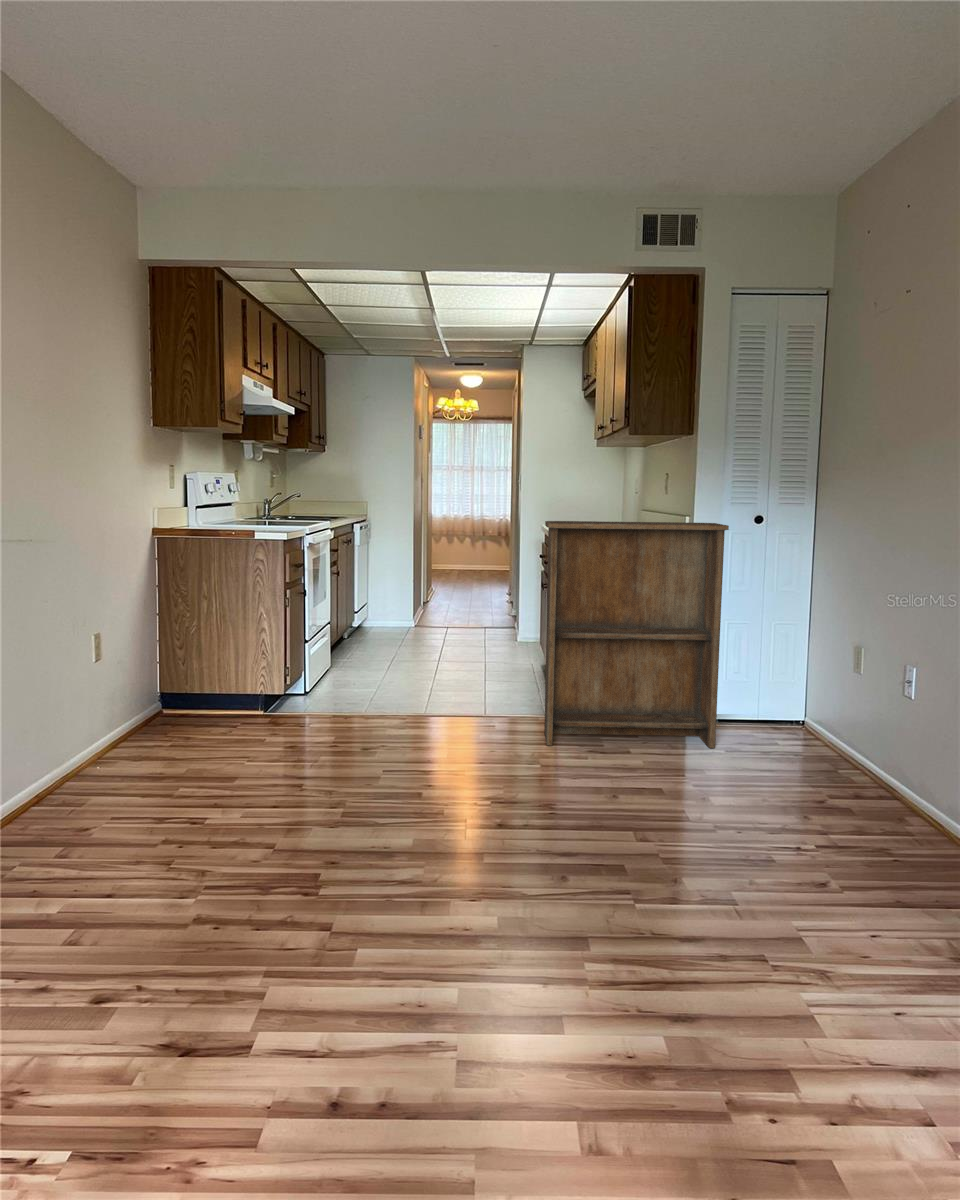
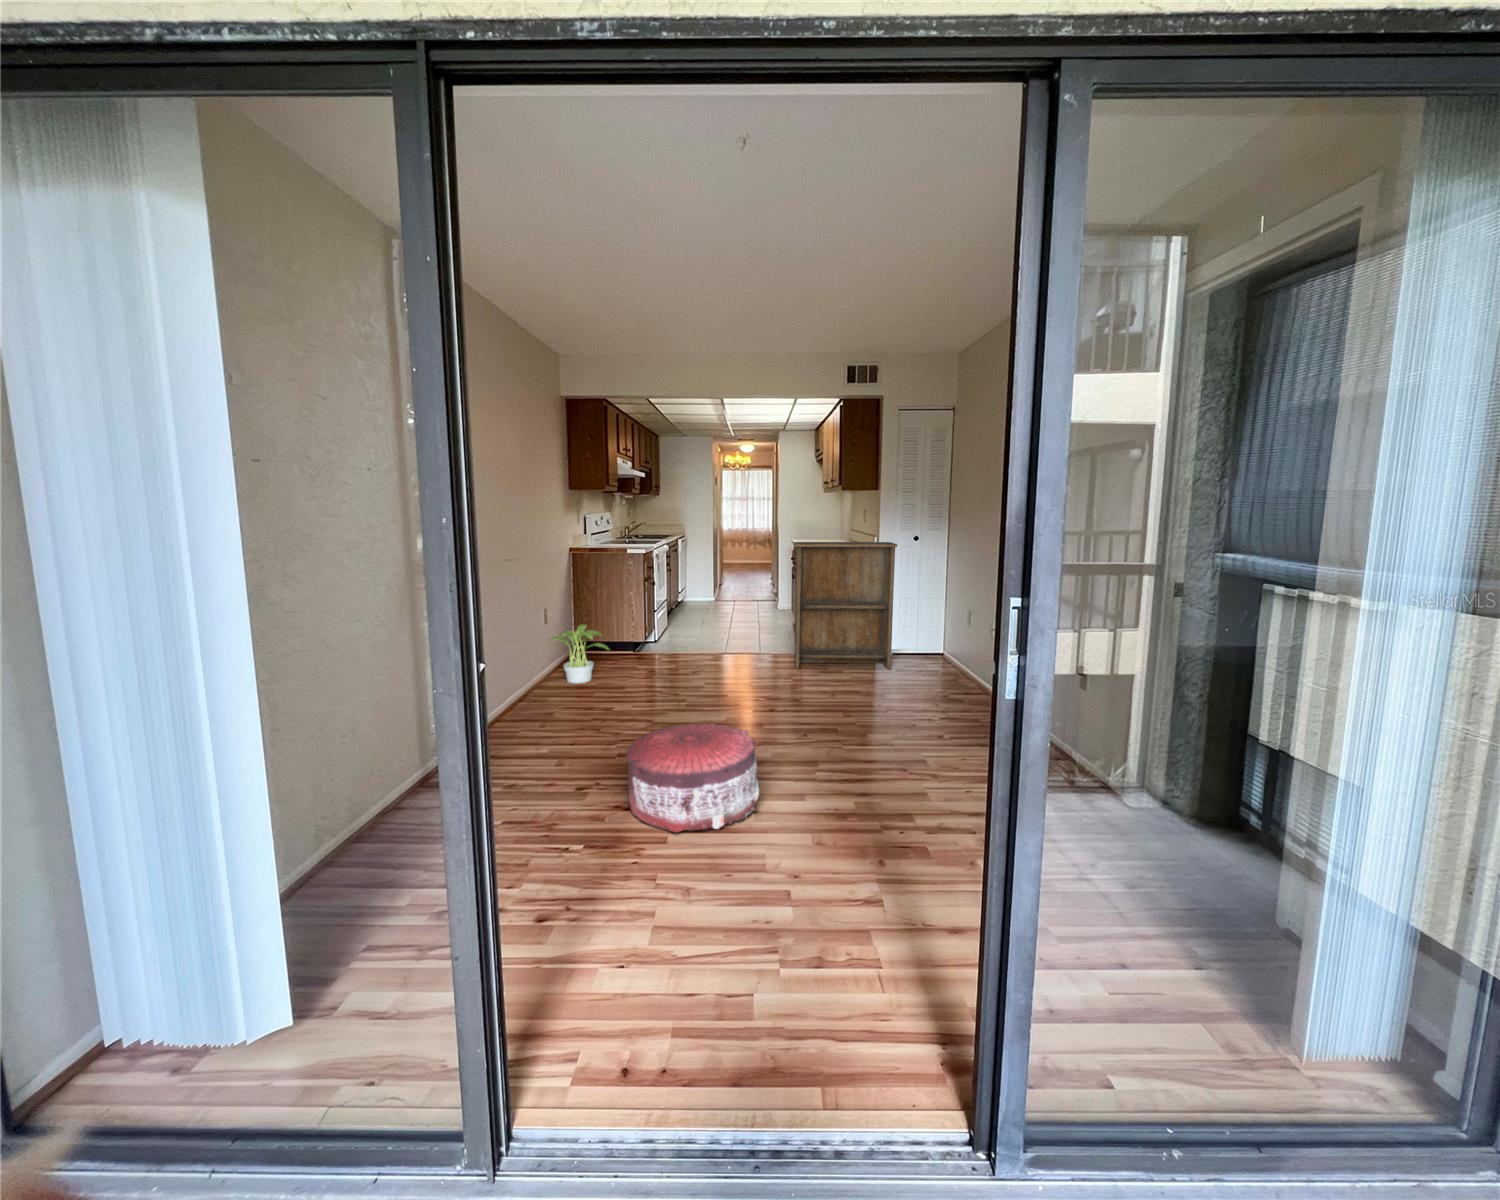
potted plant: none [99,662,213,768] -> present [551,624,609,683]
pouf: none [185,858,466,1117] -> present [626,723,759,832]

